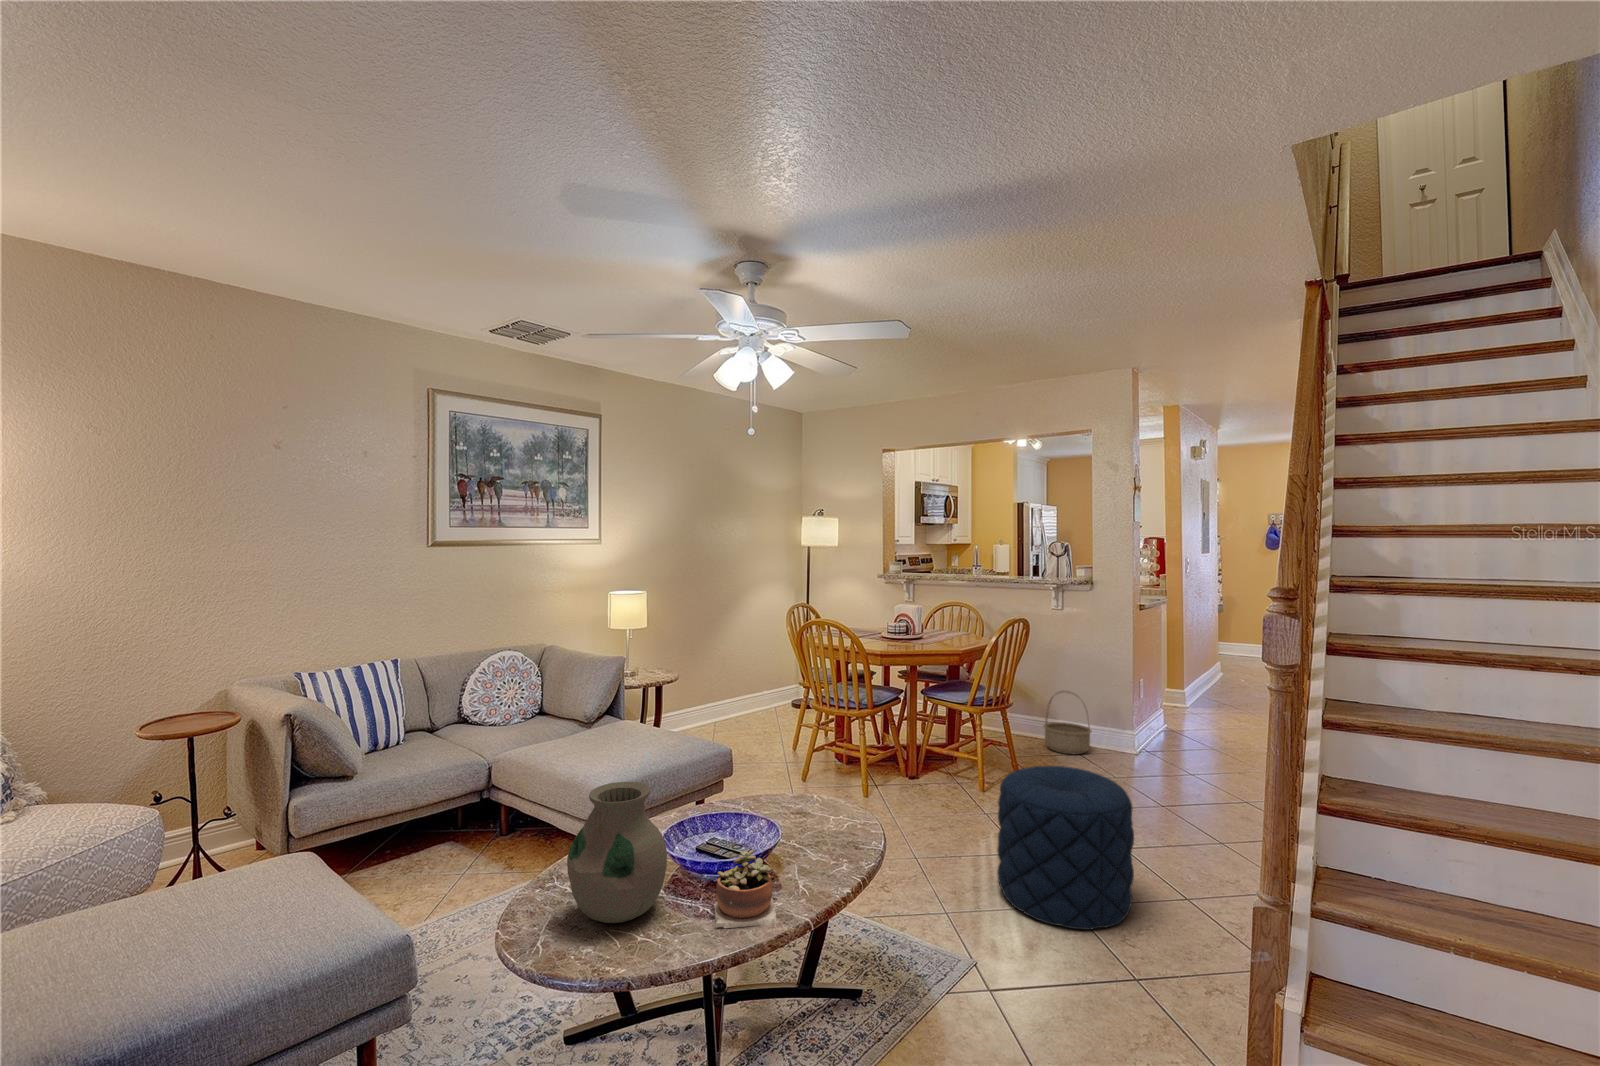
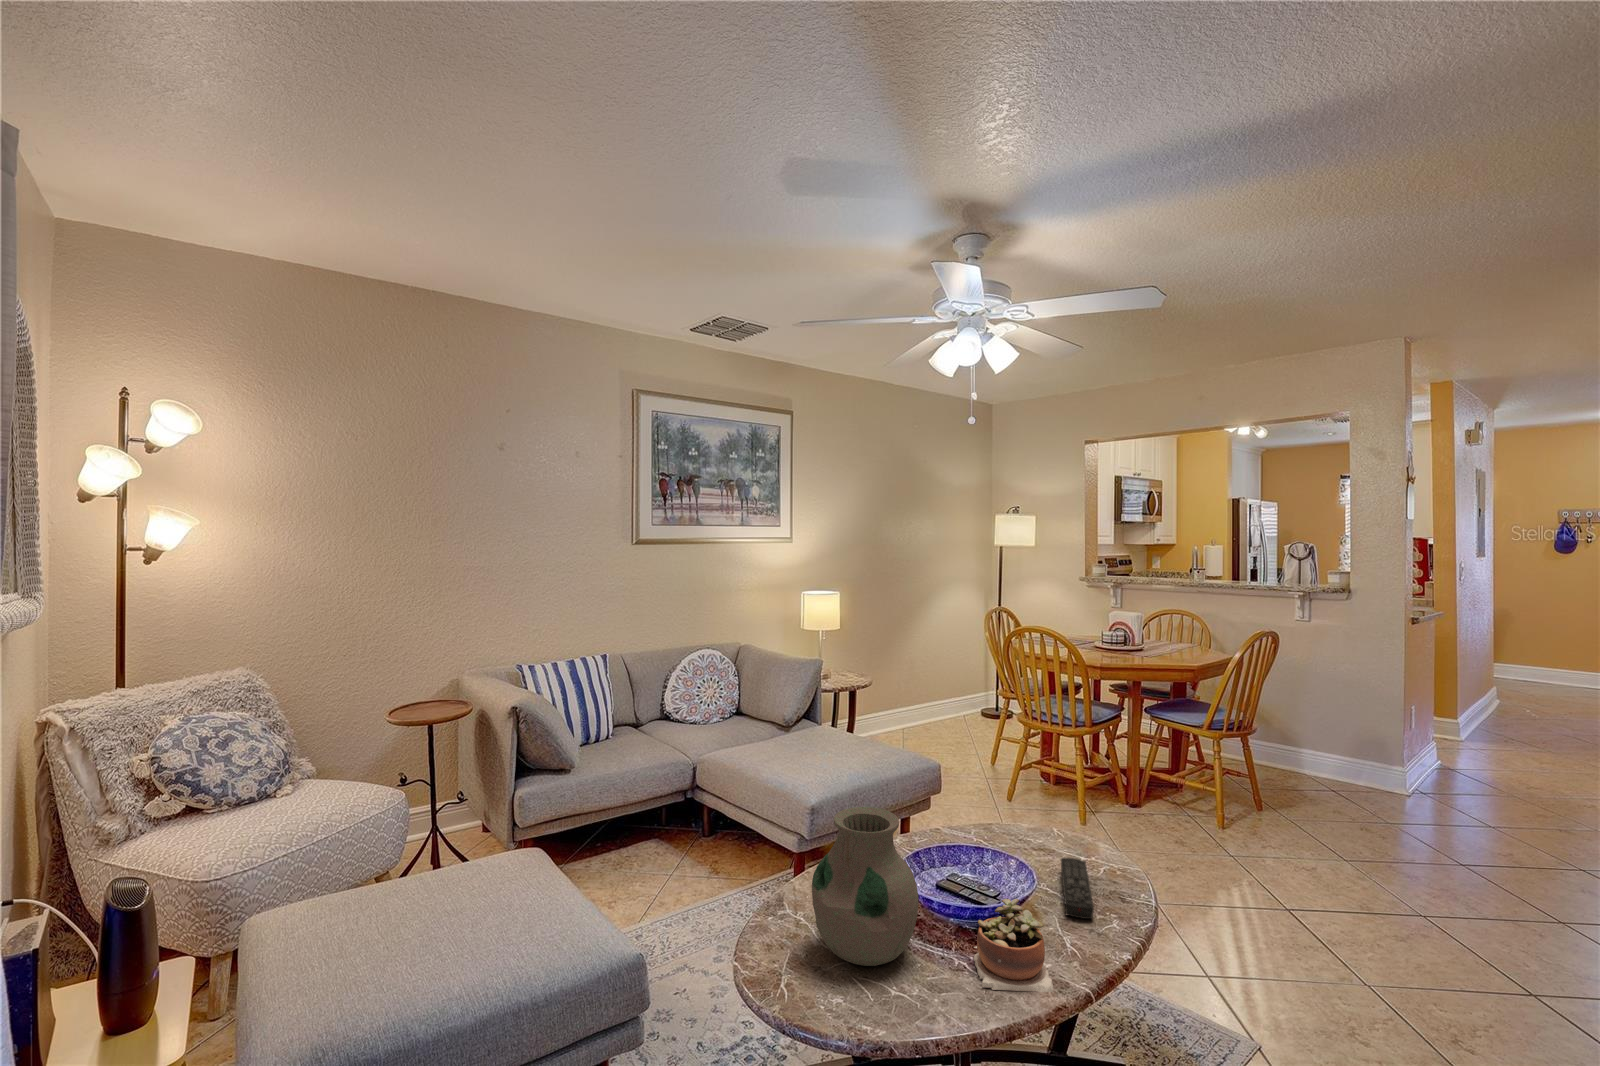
basket: present [1044,691,1092,754] -> none [1291,718,1358,796]
pouf: present [997,766,1134,930] -> none [1274,815,1475,1030]
remote control: none [803,816,831,864] -> present [1061,858,1094,919]

